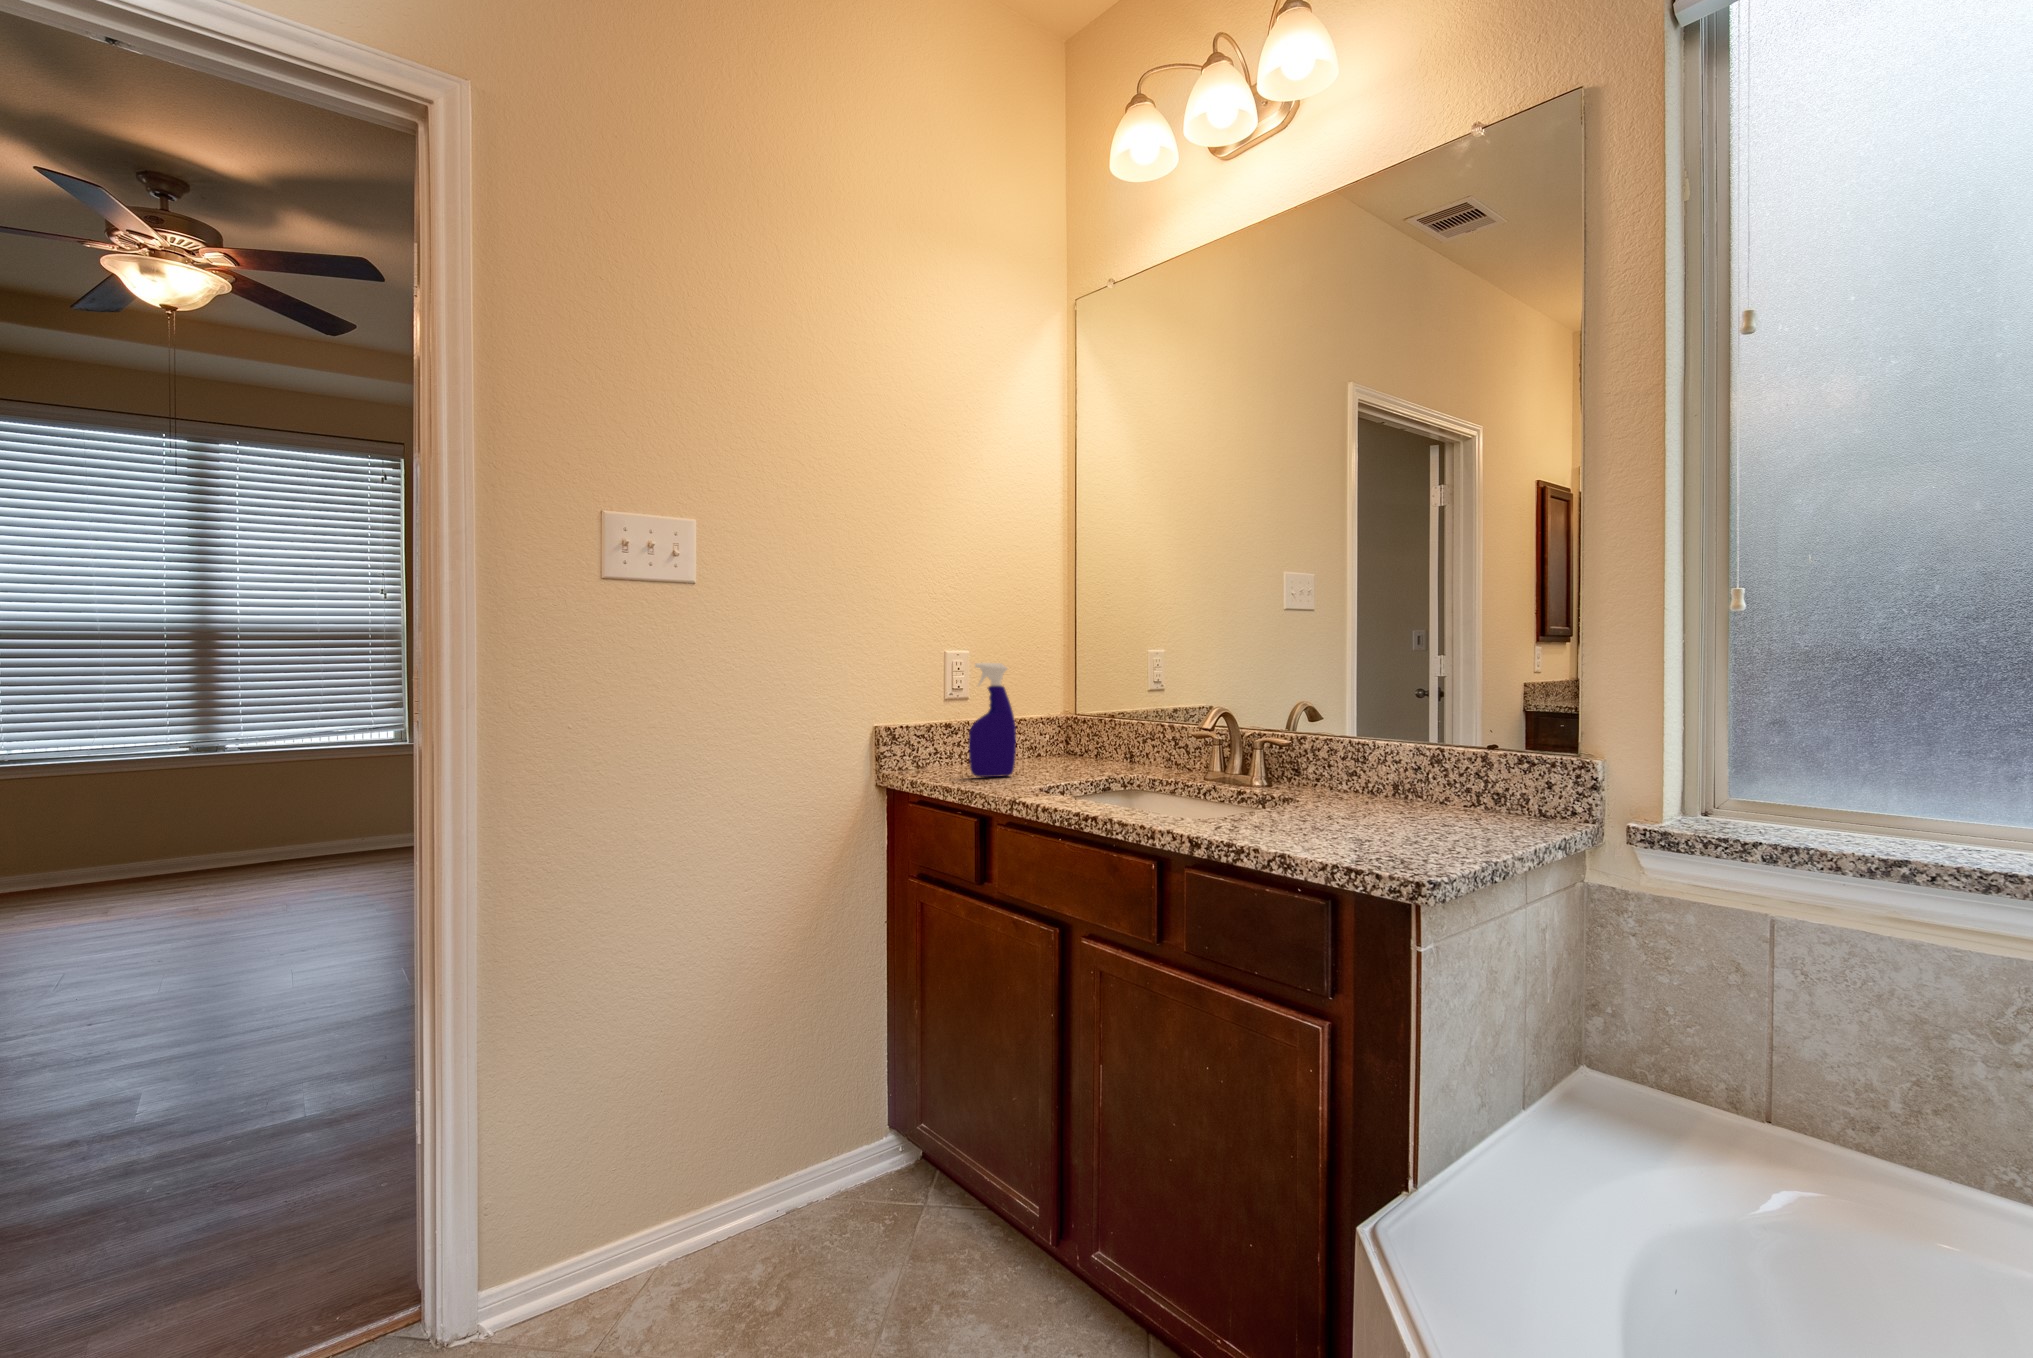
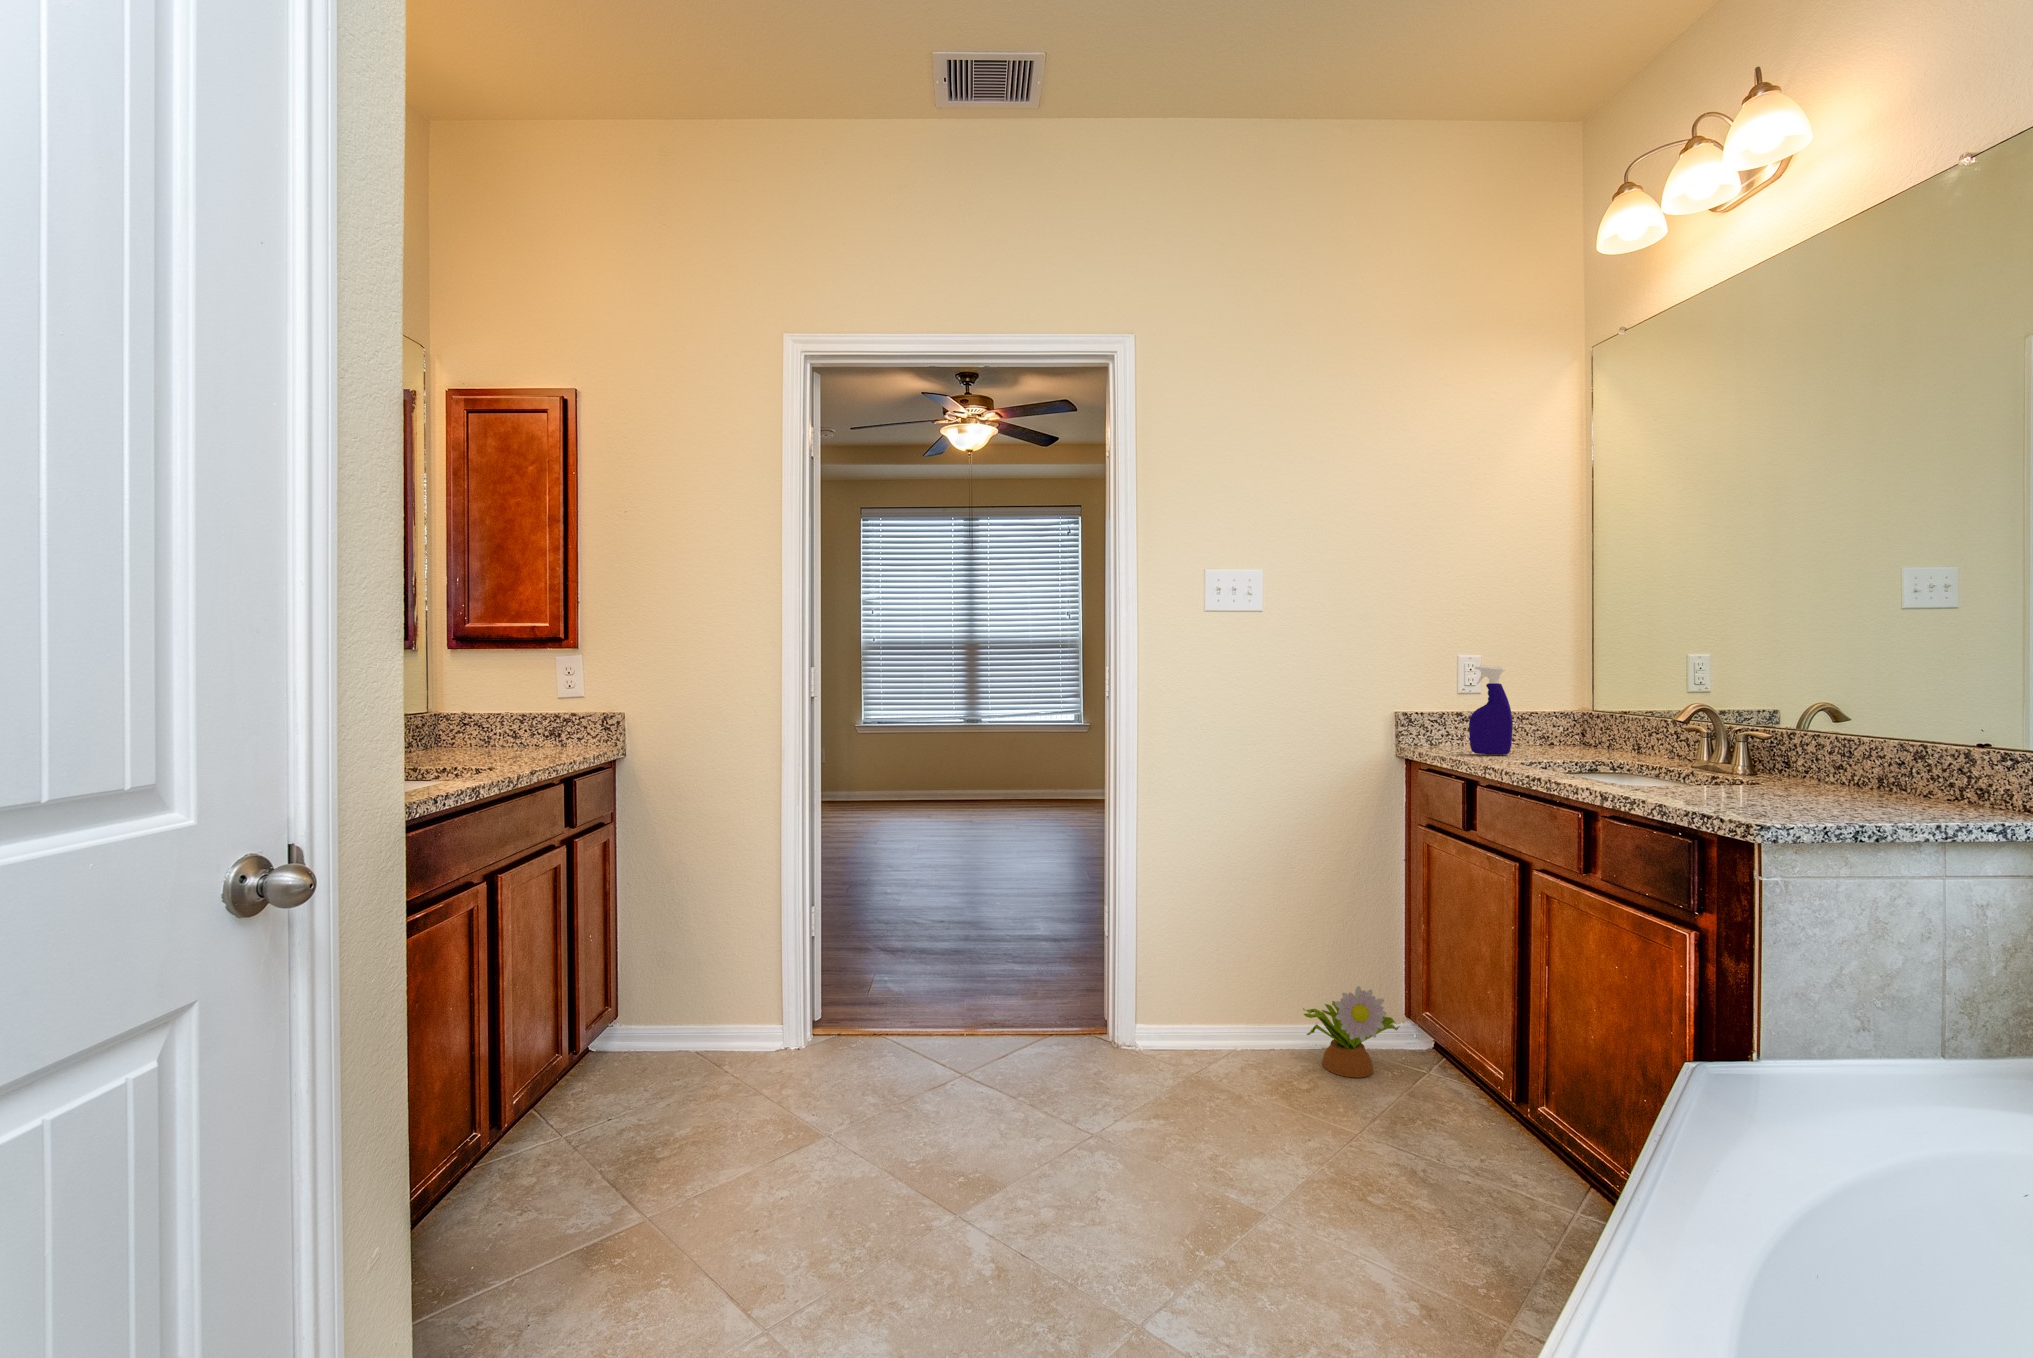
decorative plant: none [756,1137,893,1277] -> present [1303,986,1399,1078]

